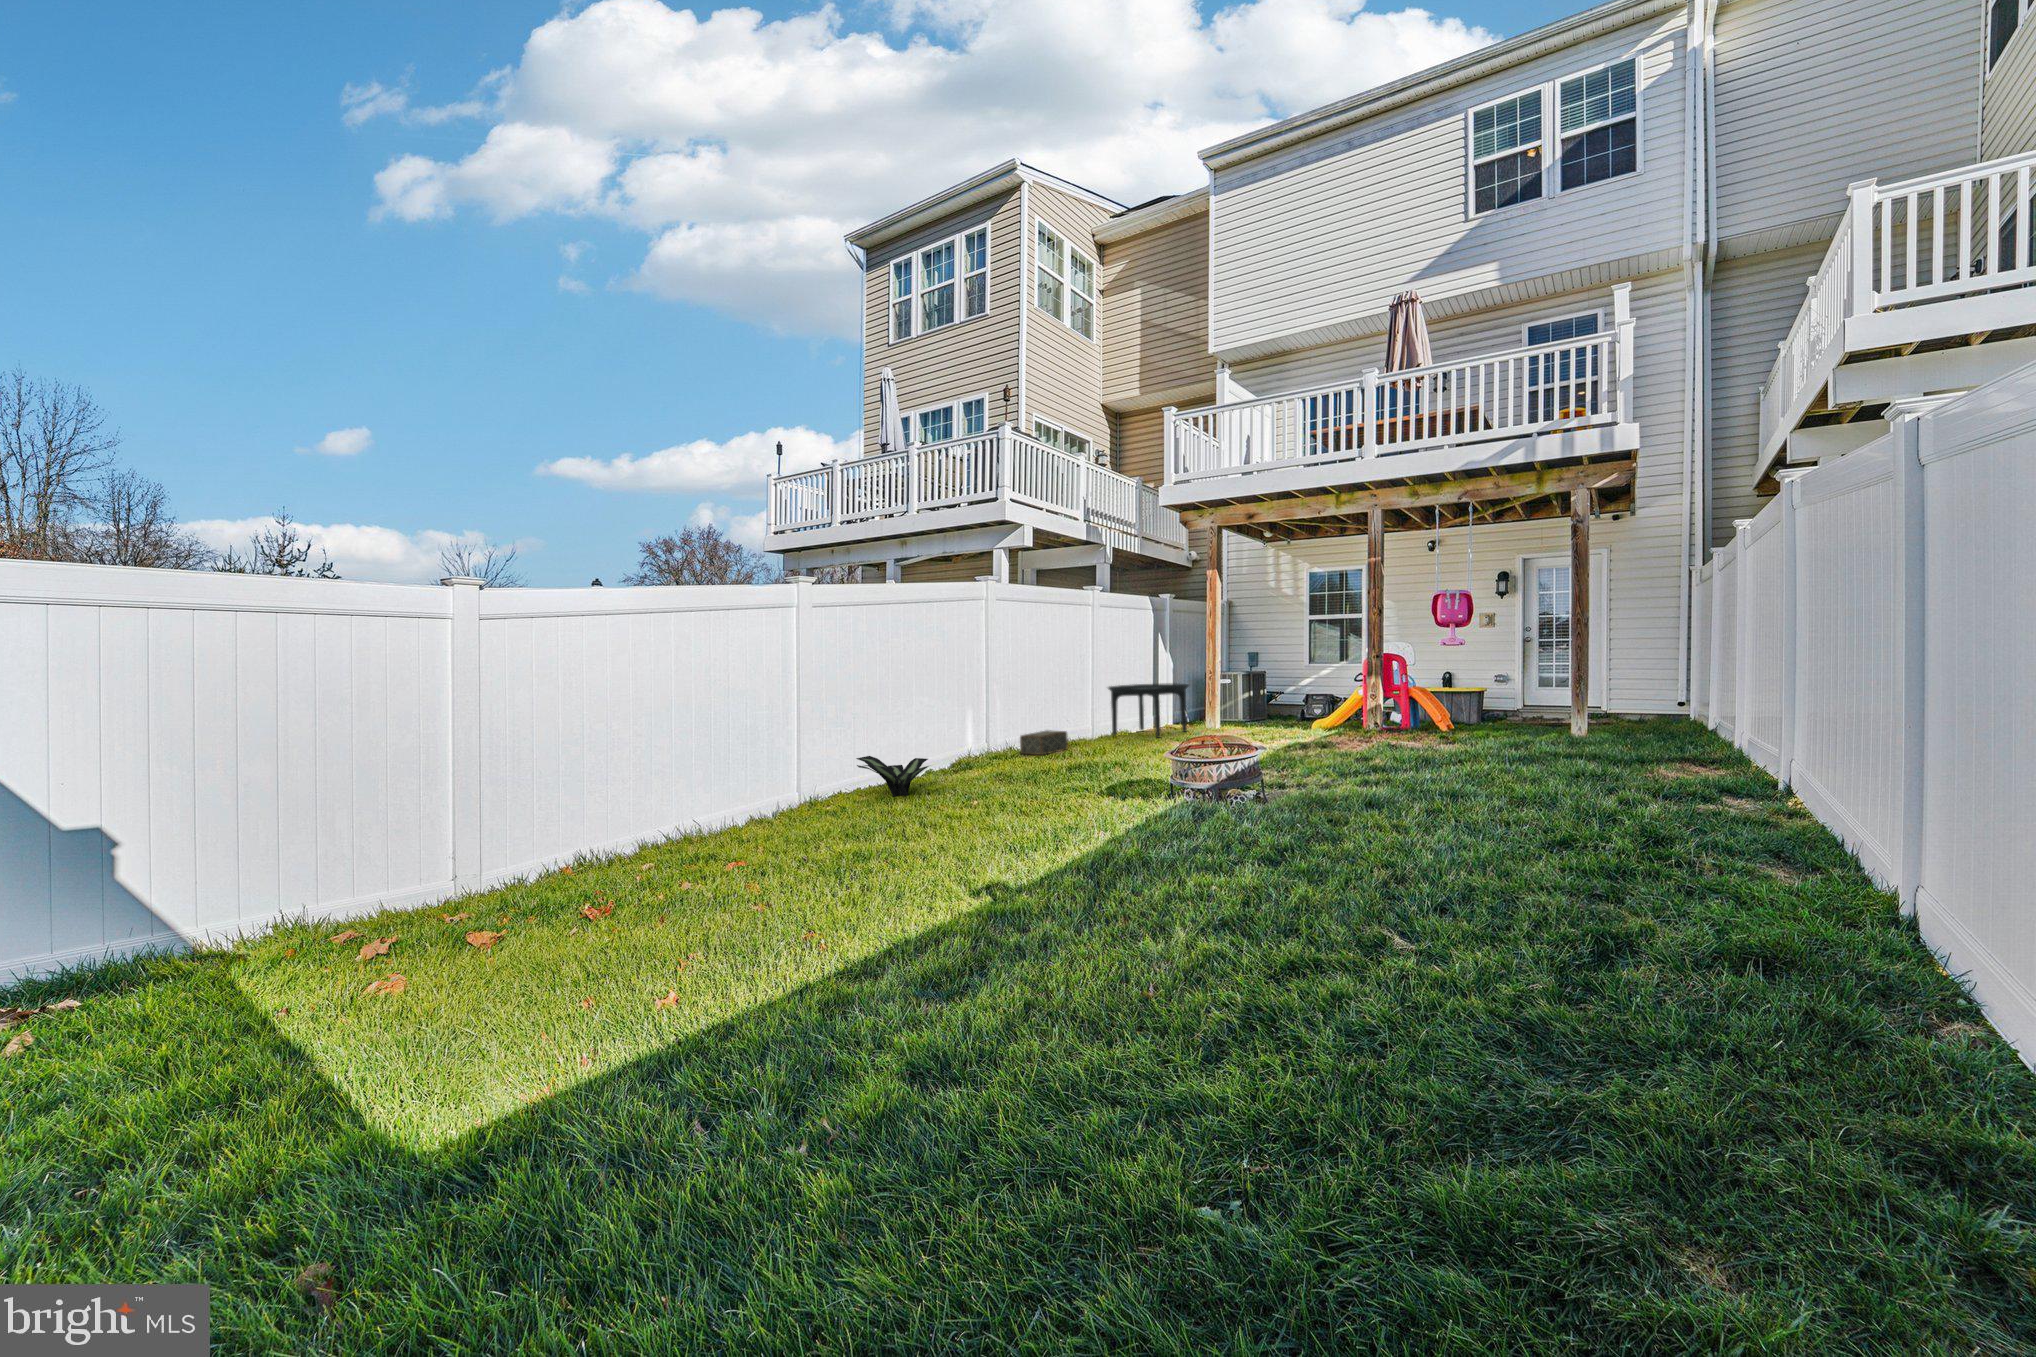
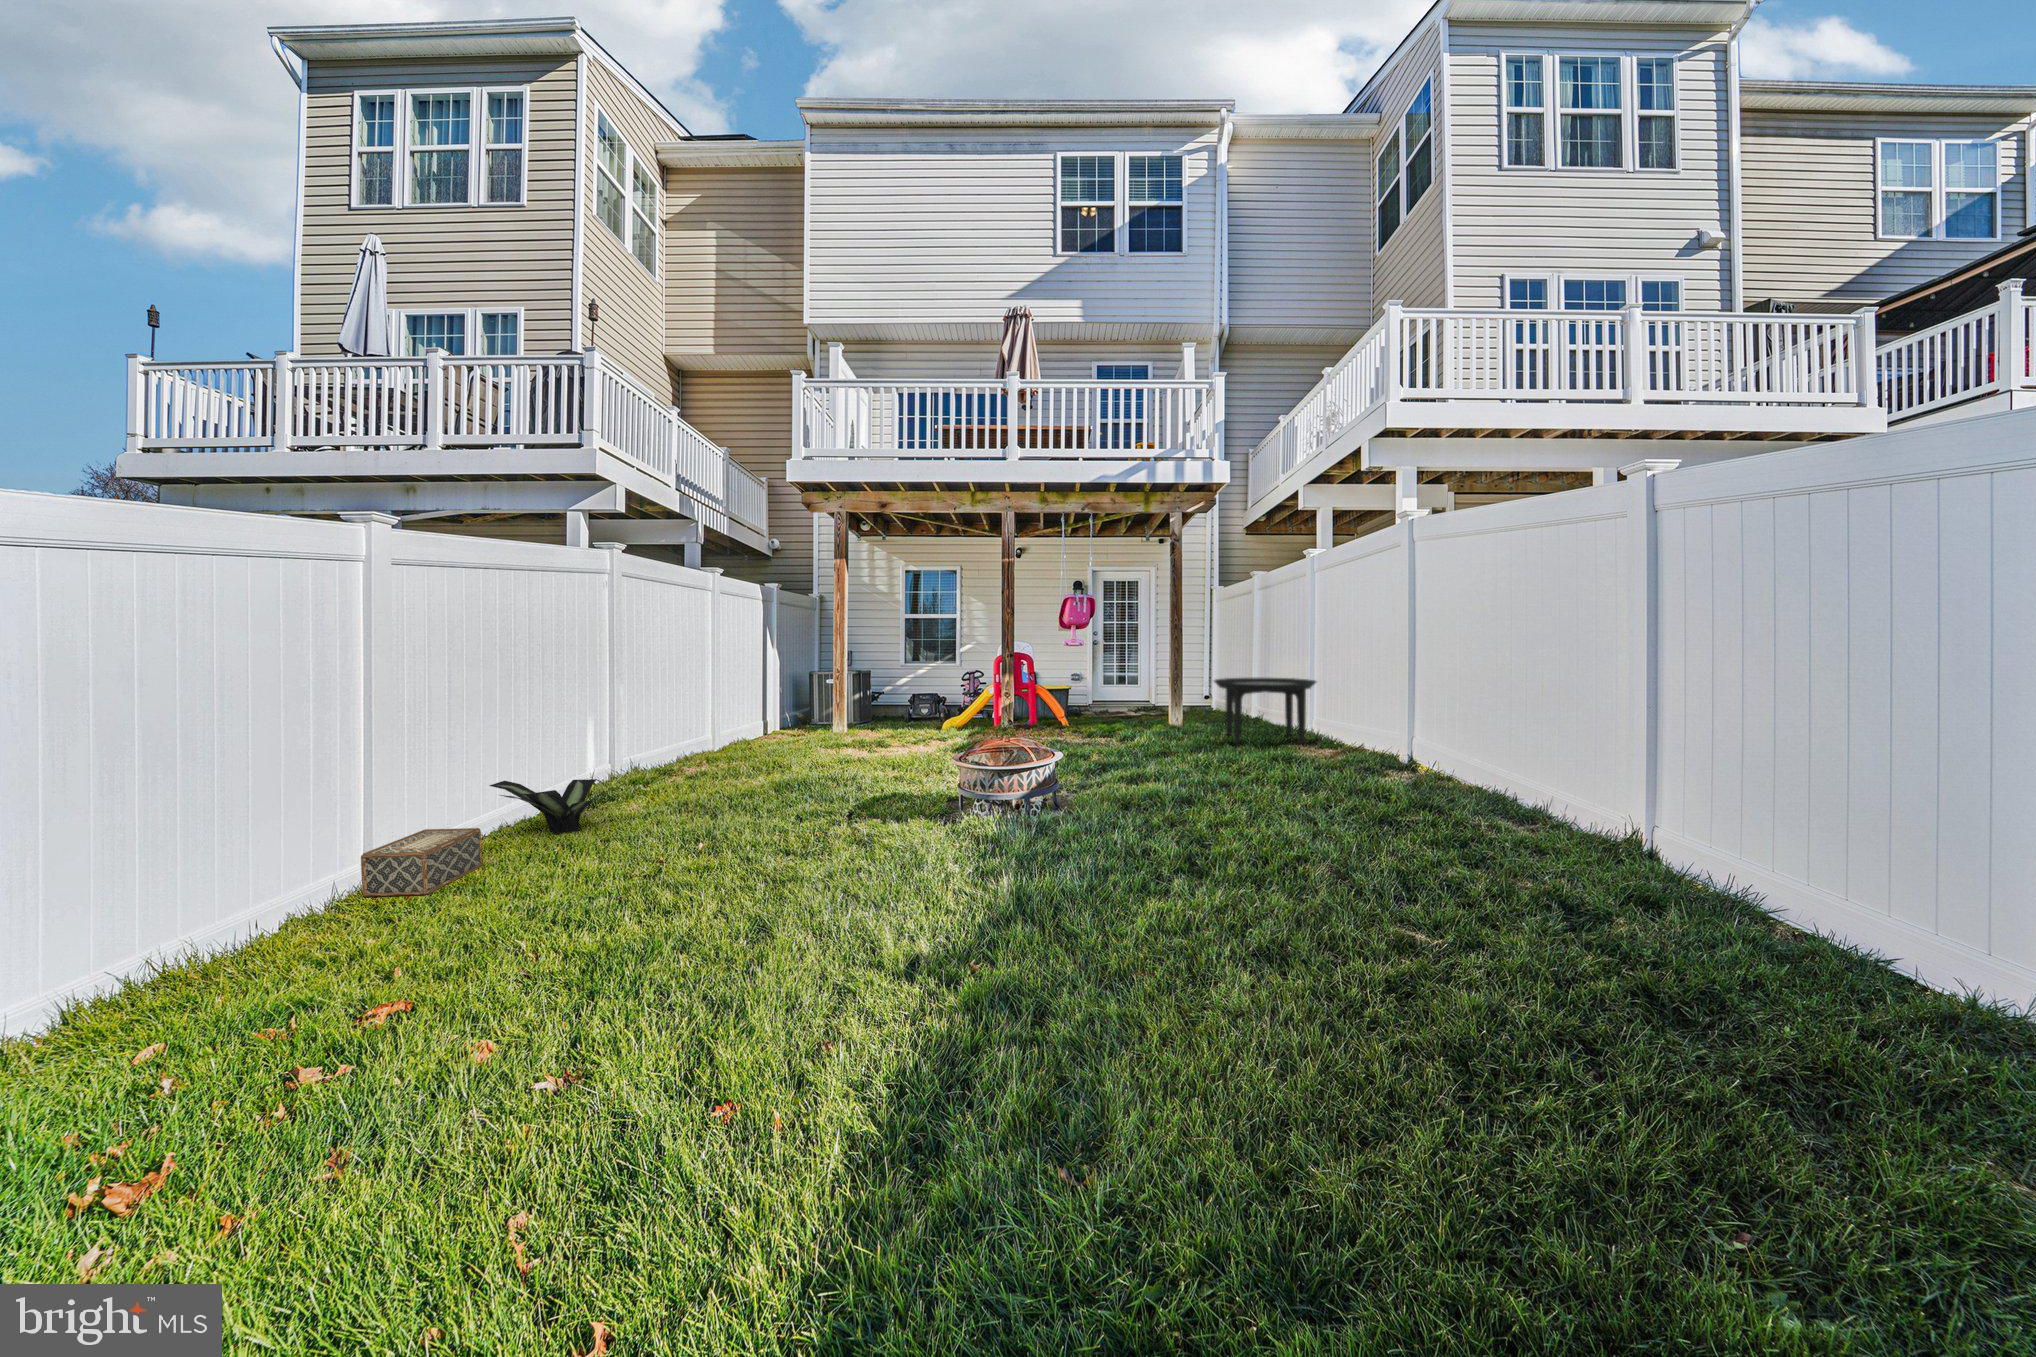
round table: present [1108,683,1189,738] -> present [1214,678,1316,744]
woven basket: present [1020,730,1068,755] -> present [361,828,482,897]

